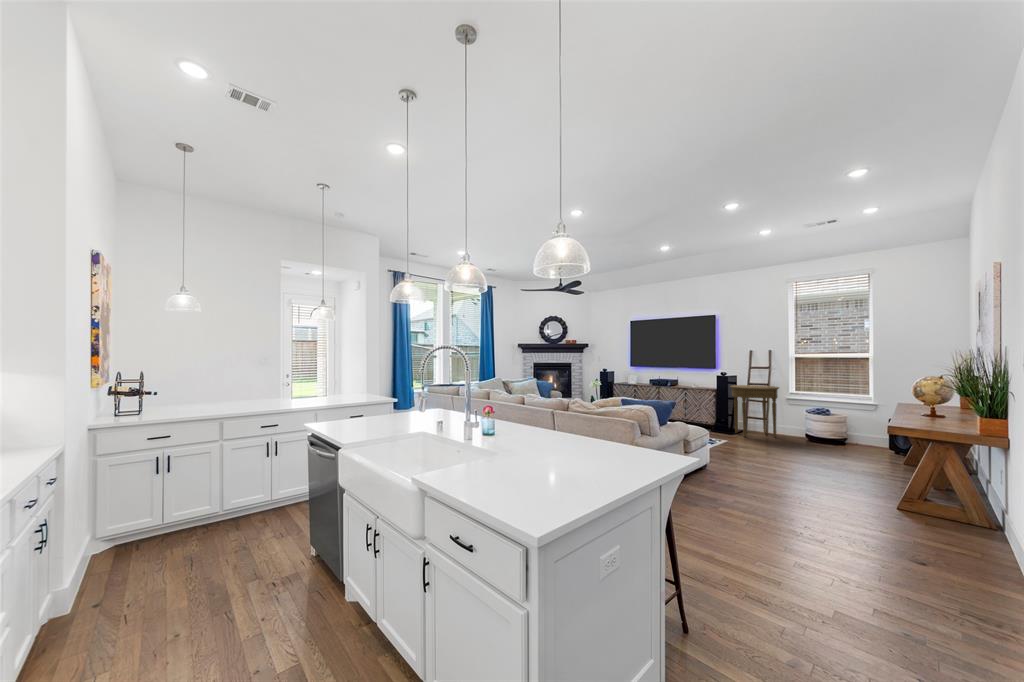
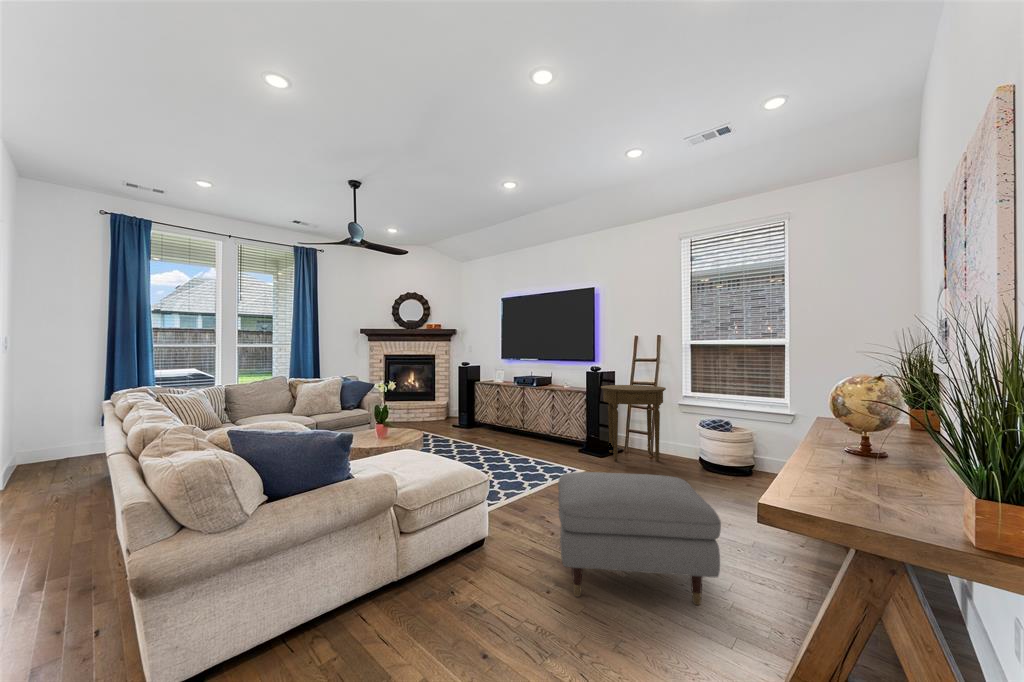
ottoman: none [755,431,861,489] -> present [558,472,721,605]

